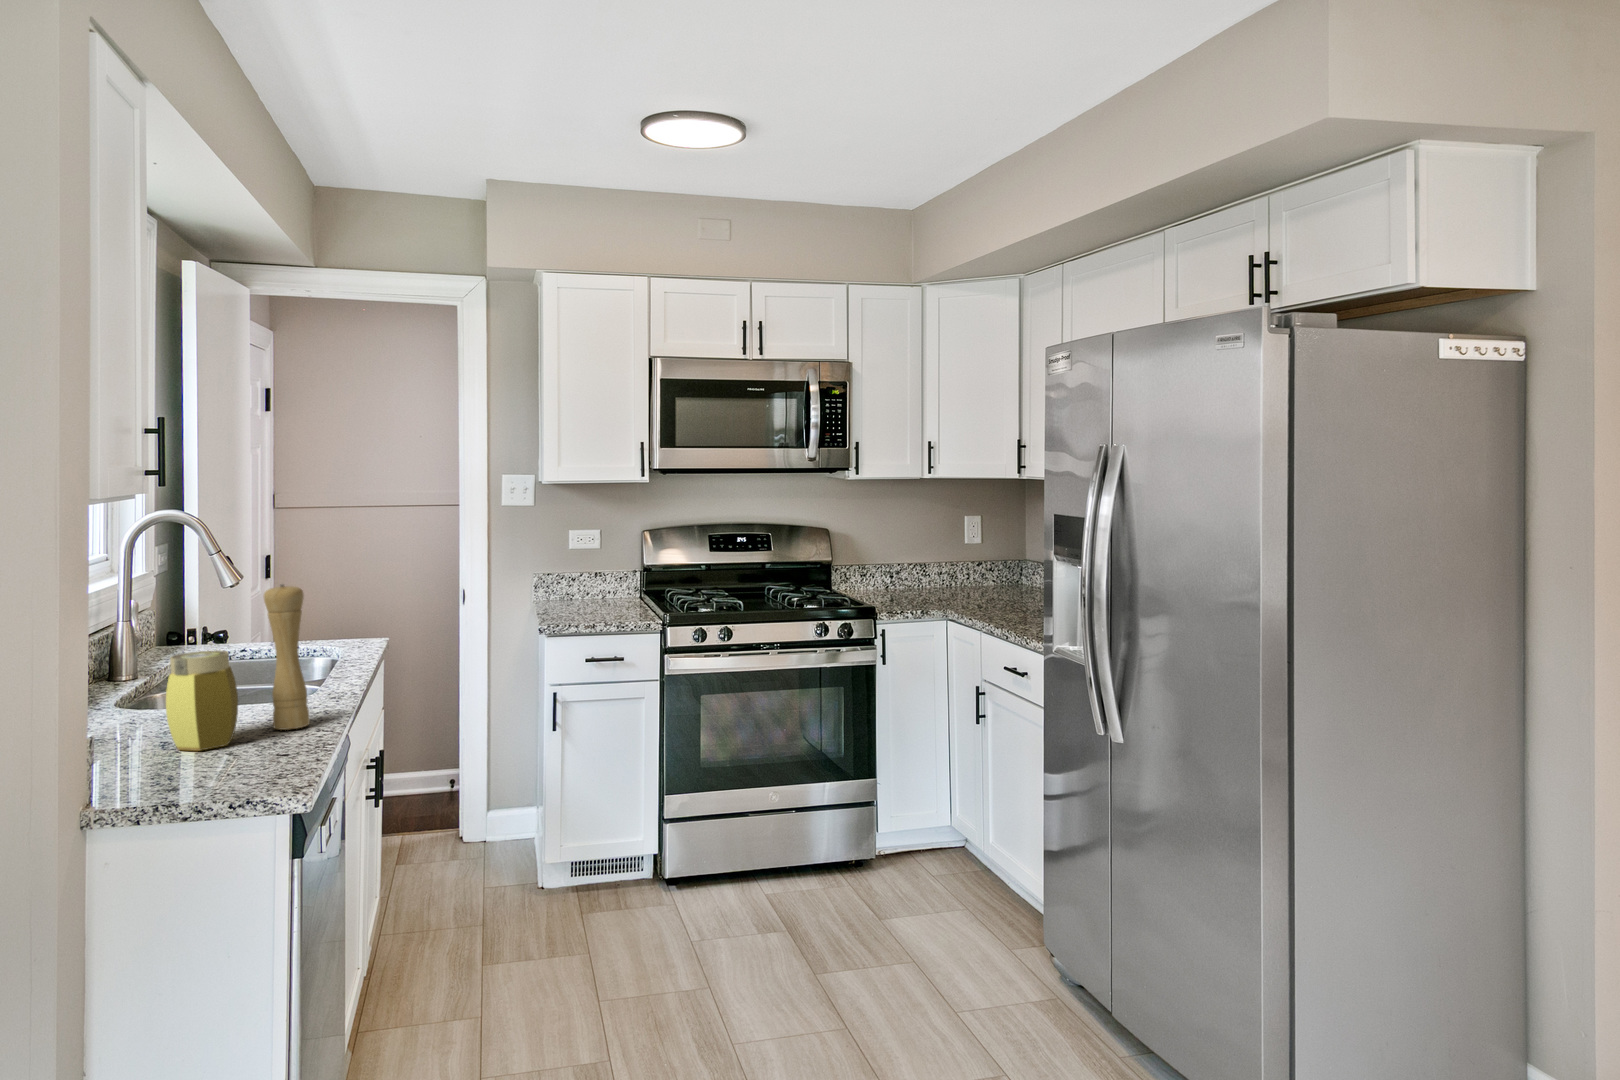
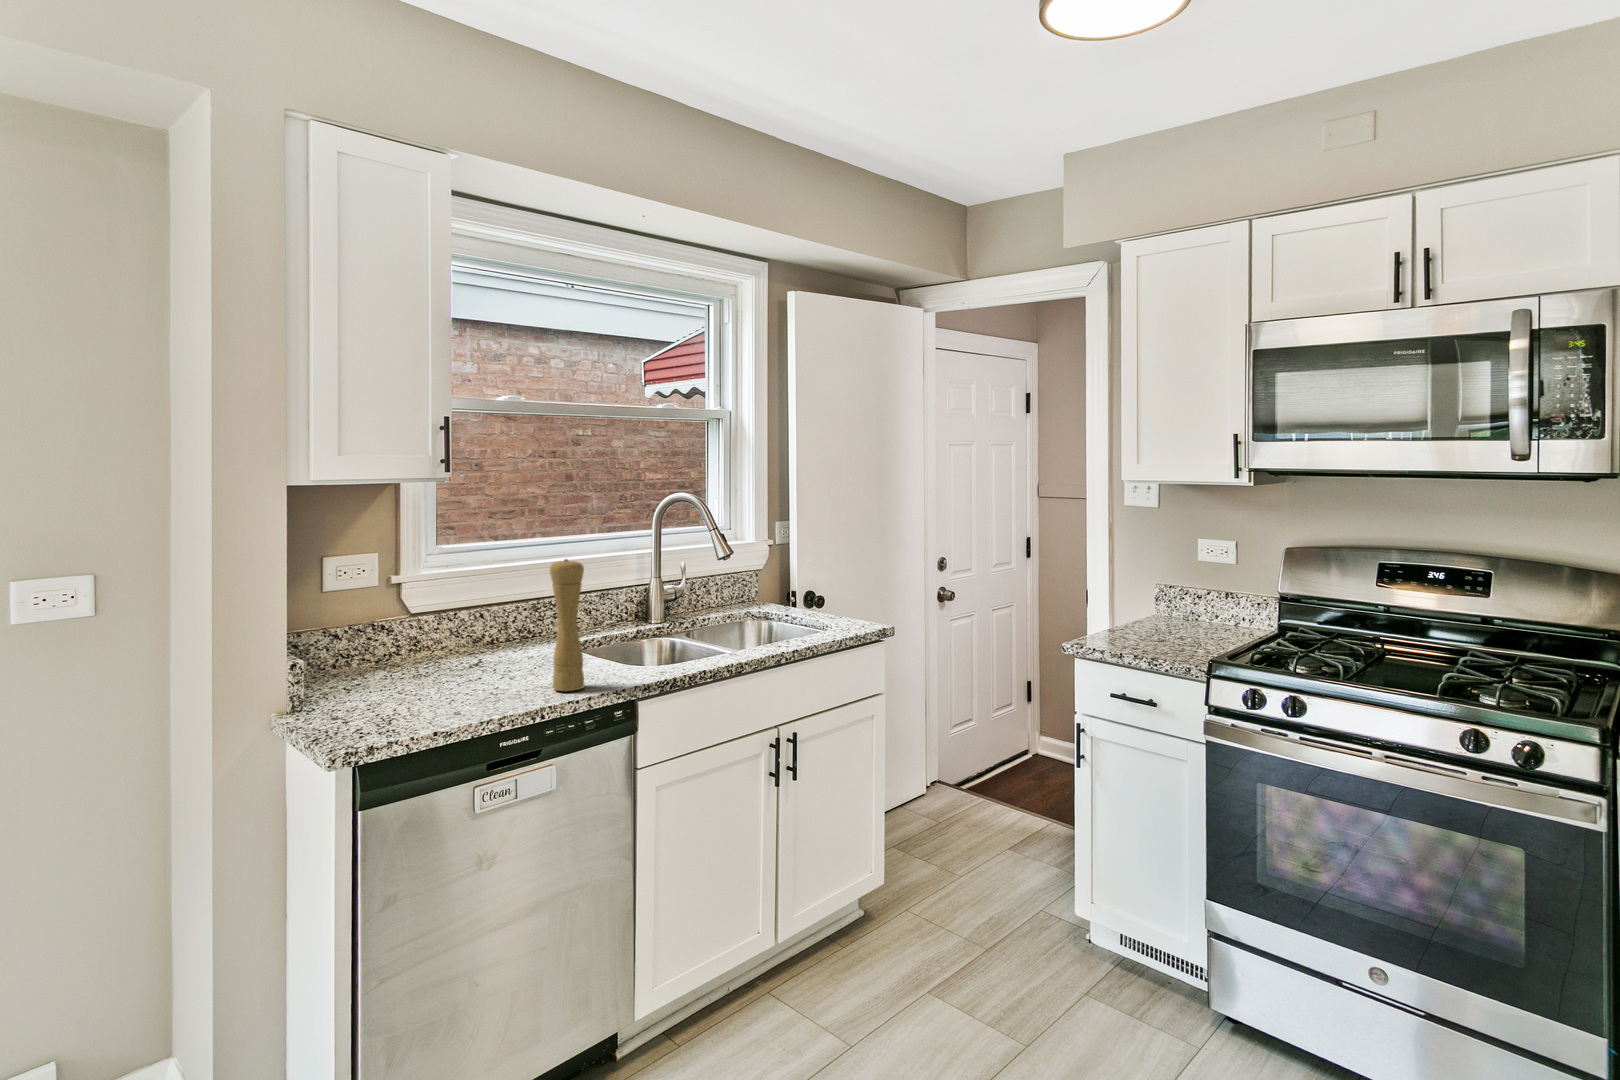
jar: present [166,650,238,751] -> none [470,607,523,691]

